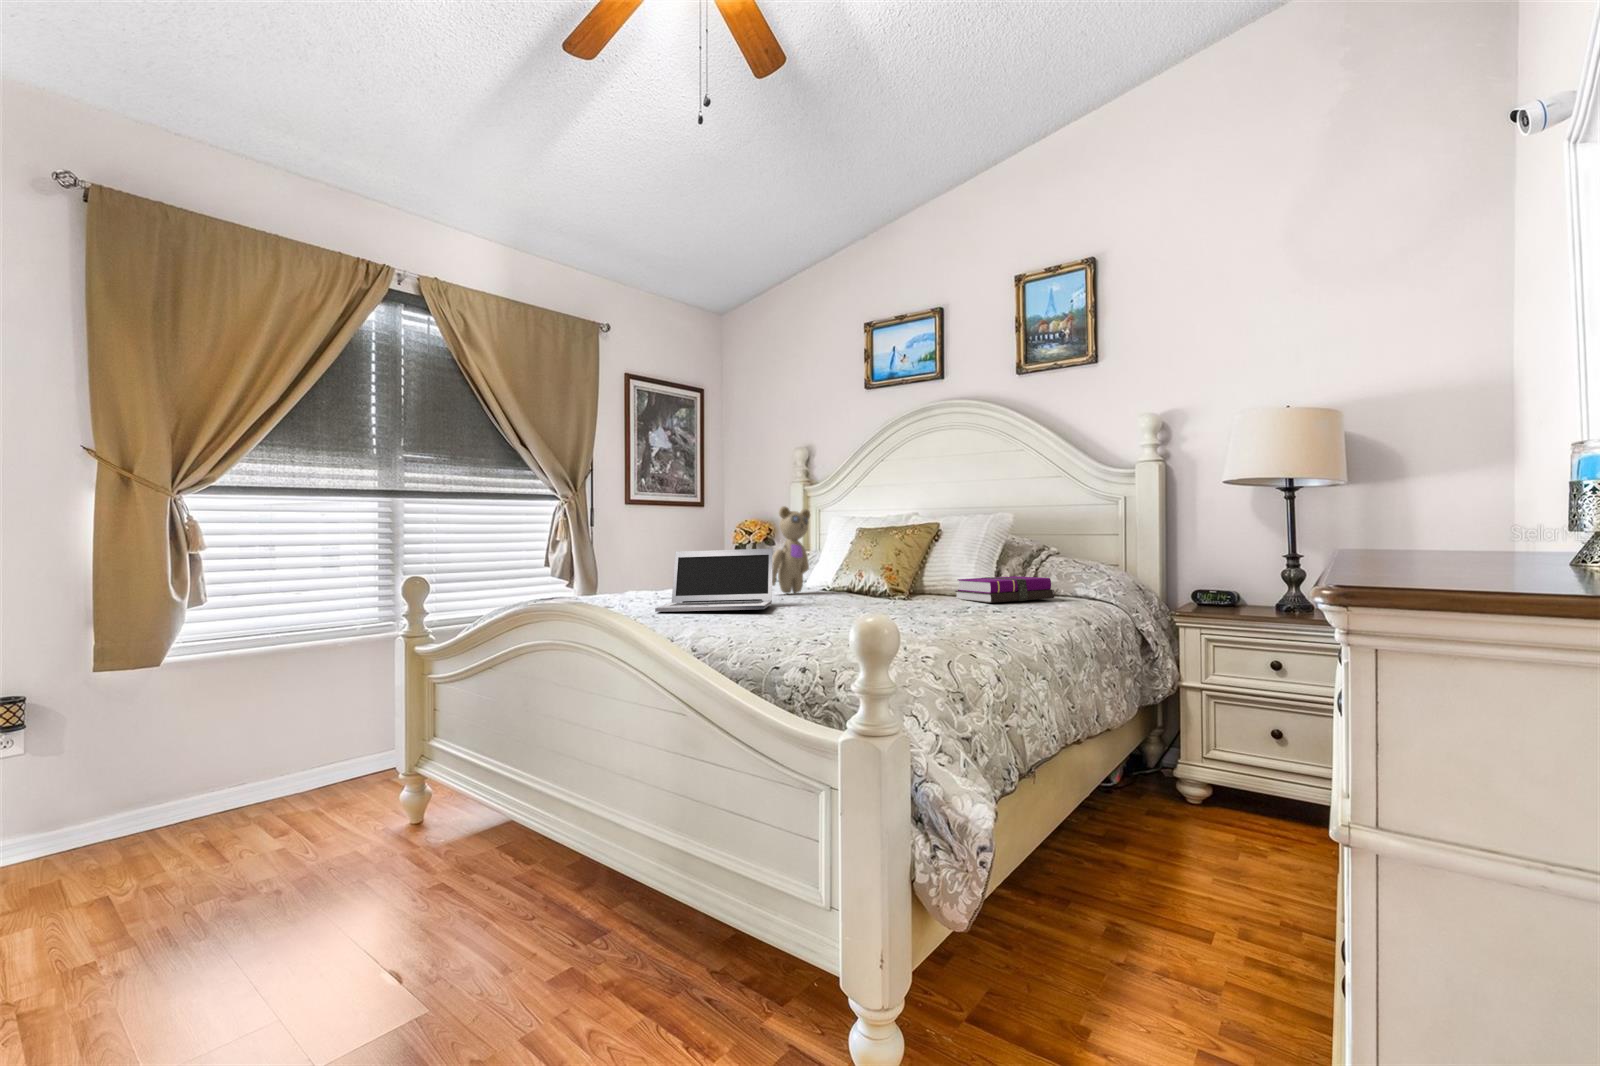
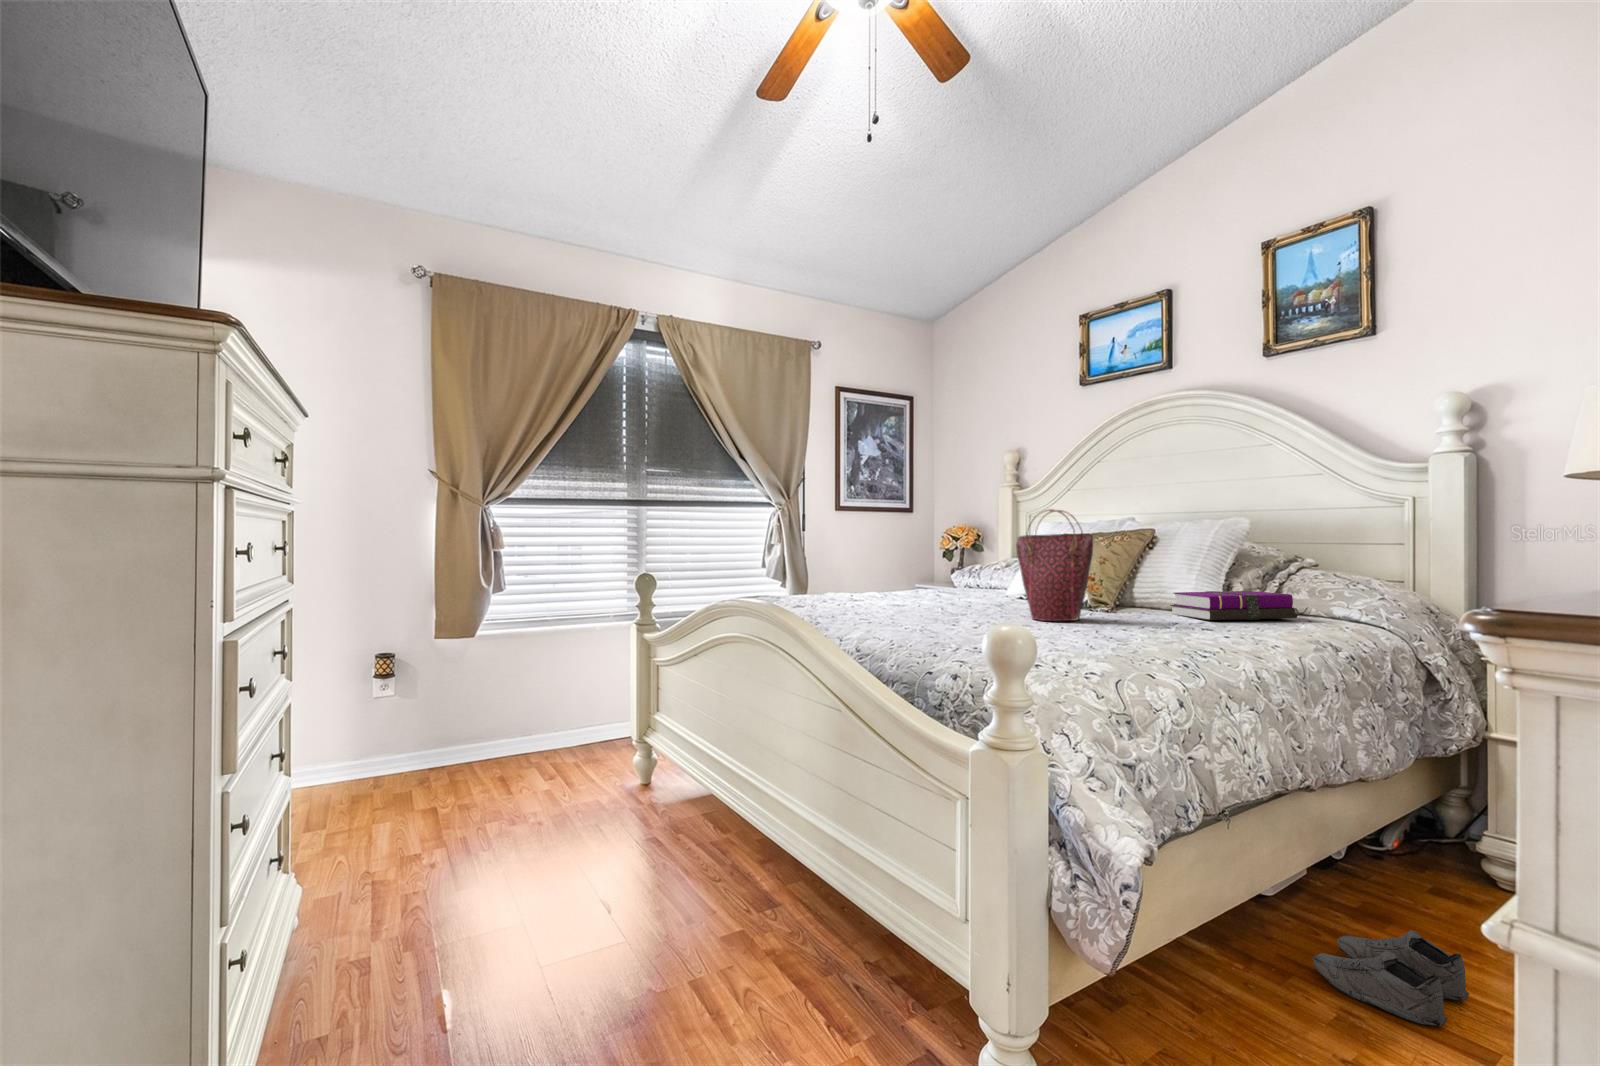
handbag: none [828,503,898,609] -> present [1016,509,1093,621]
teddy bear: present [772,506,810,593] -> none [960,512,1009,601]
laptop: present [655,549,773,612] -> none [840,555,960,617]
shoe: none [1086,850,1193,925] -> present [1313,930,1469,1026]

